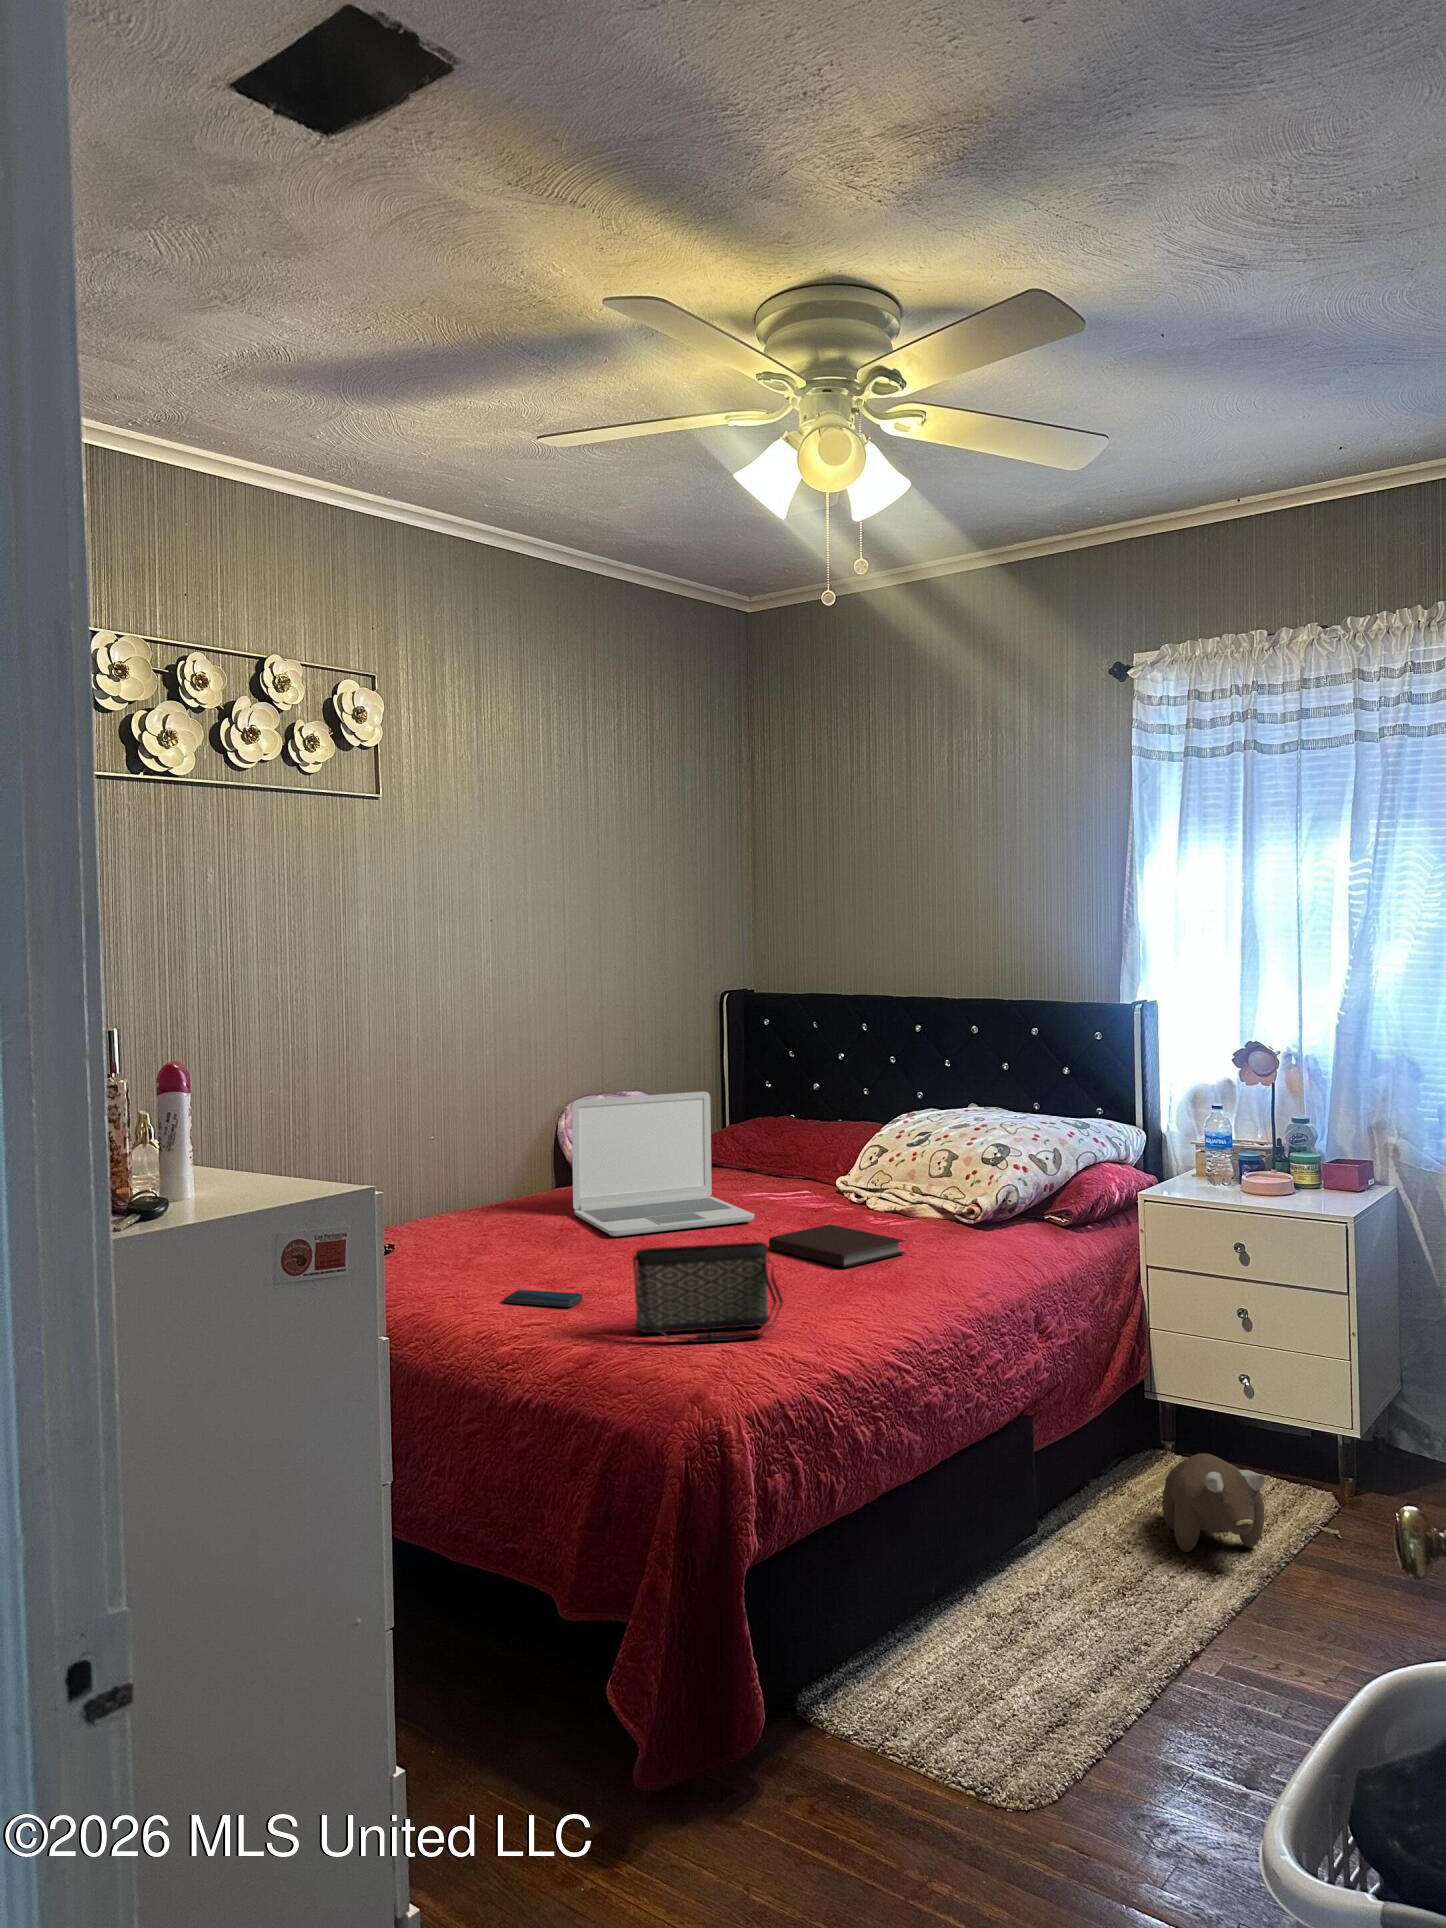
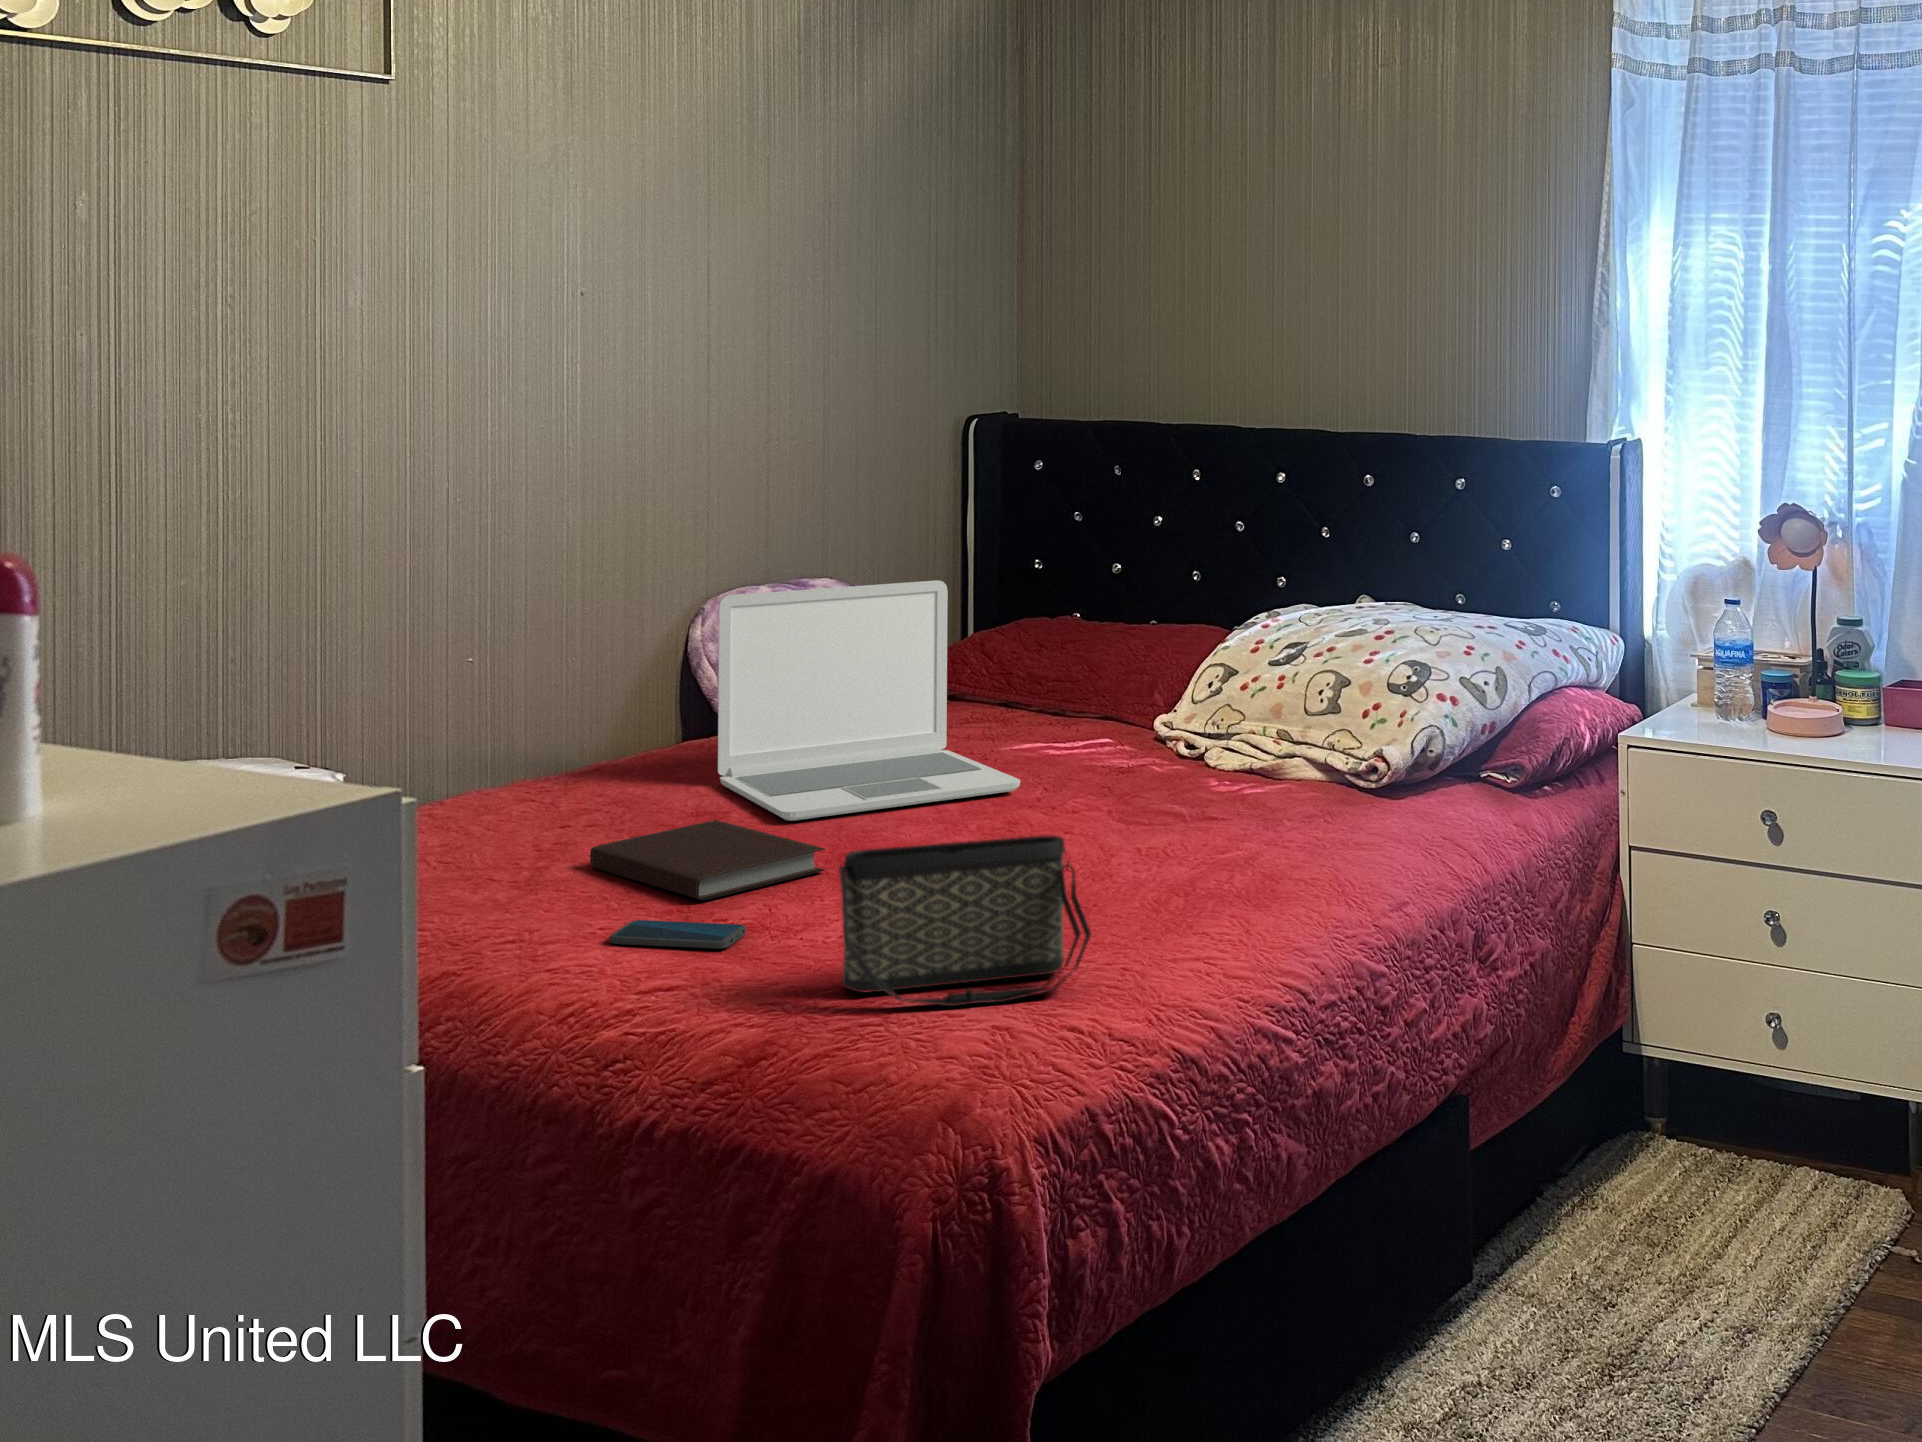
notebook: present [769,1224,905,1267] -> present [590,820,825,900]
plush toy: present [1162,1453,1265,1552] -> none [1660,1144,1821,1300]

